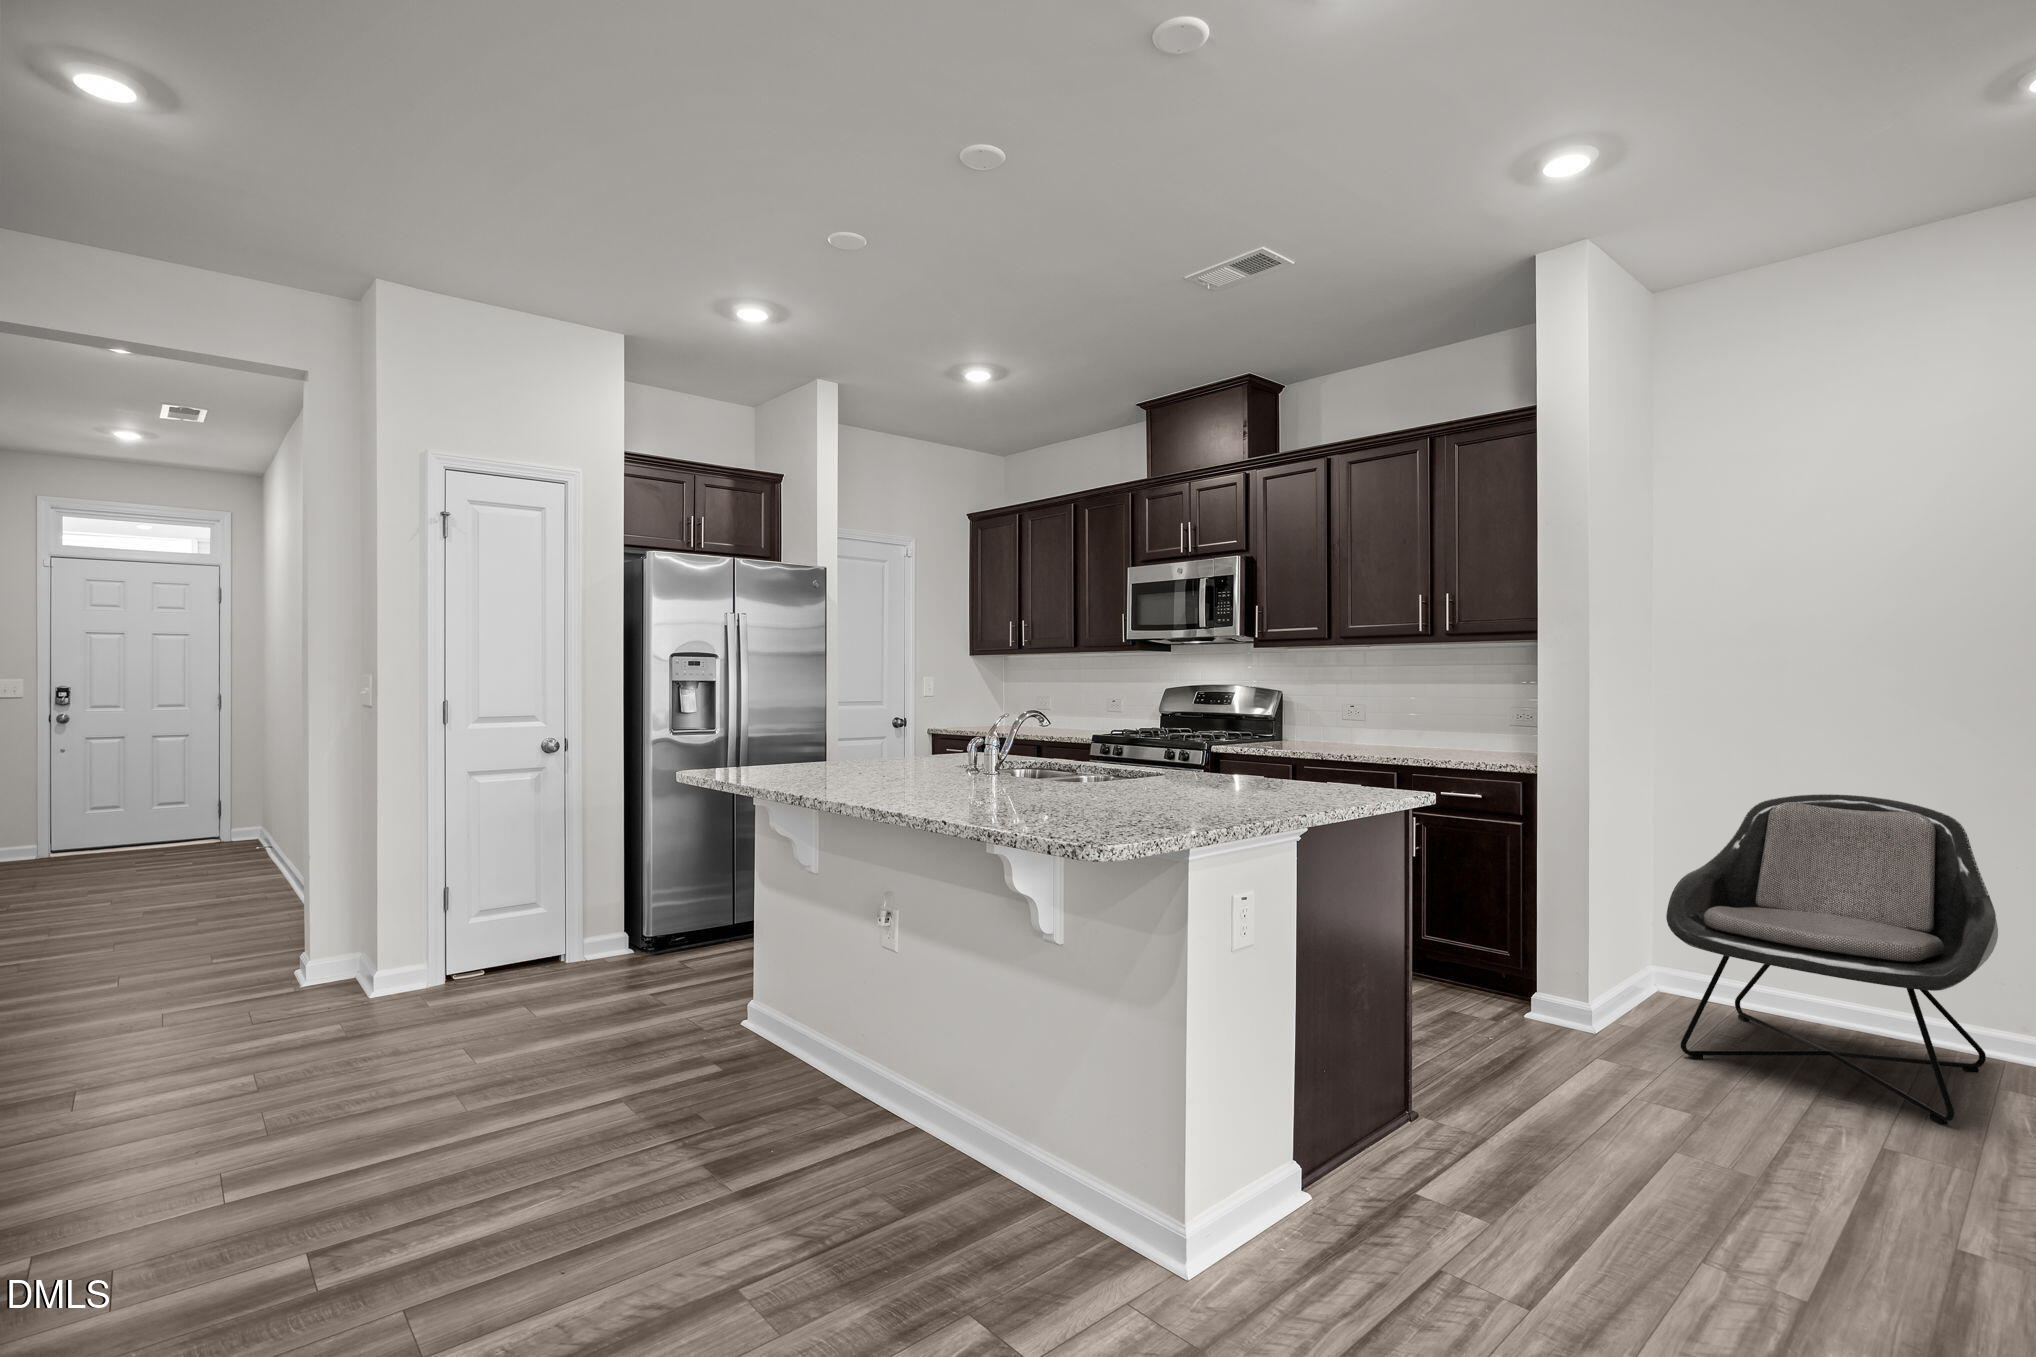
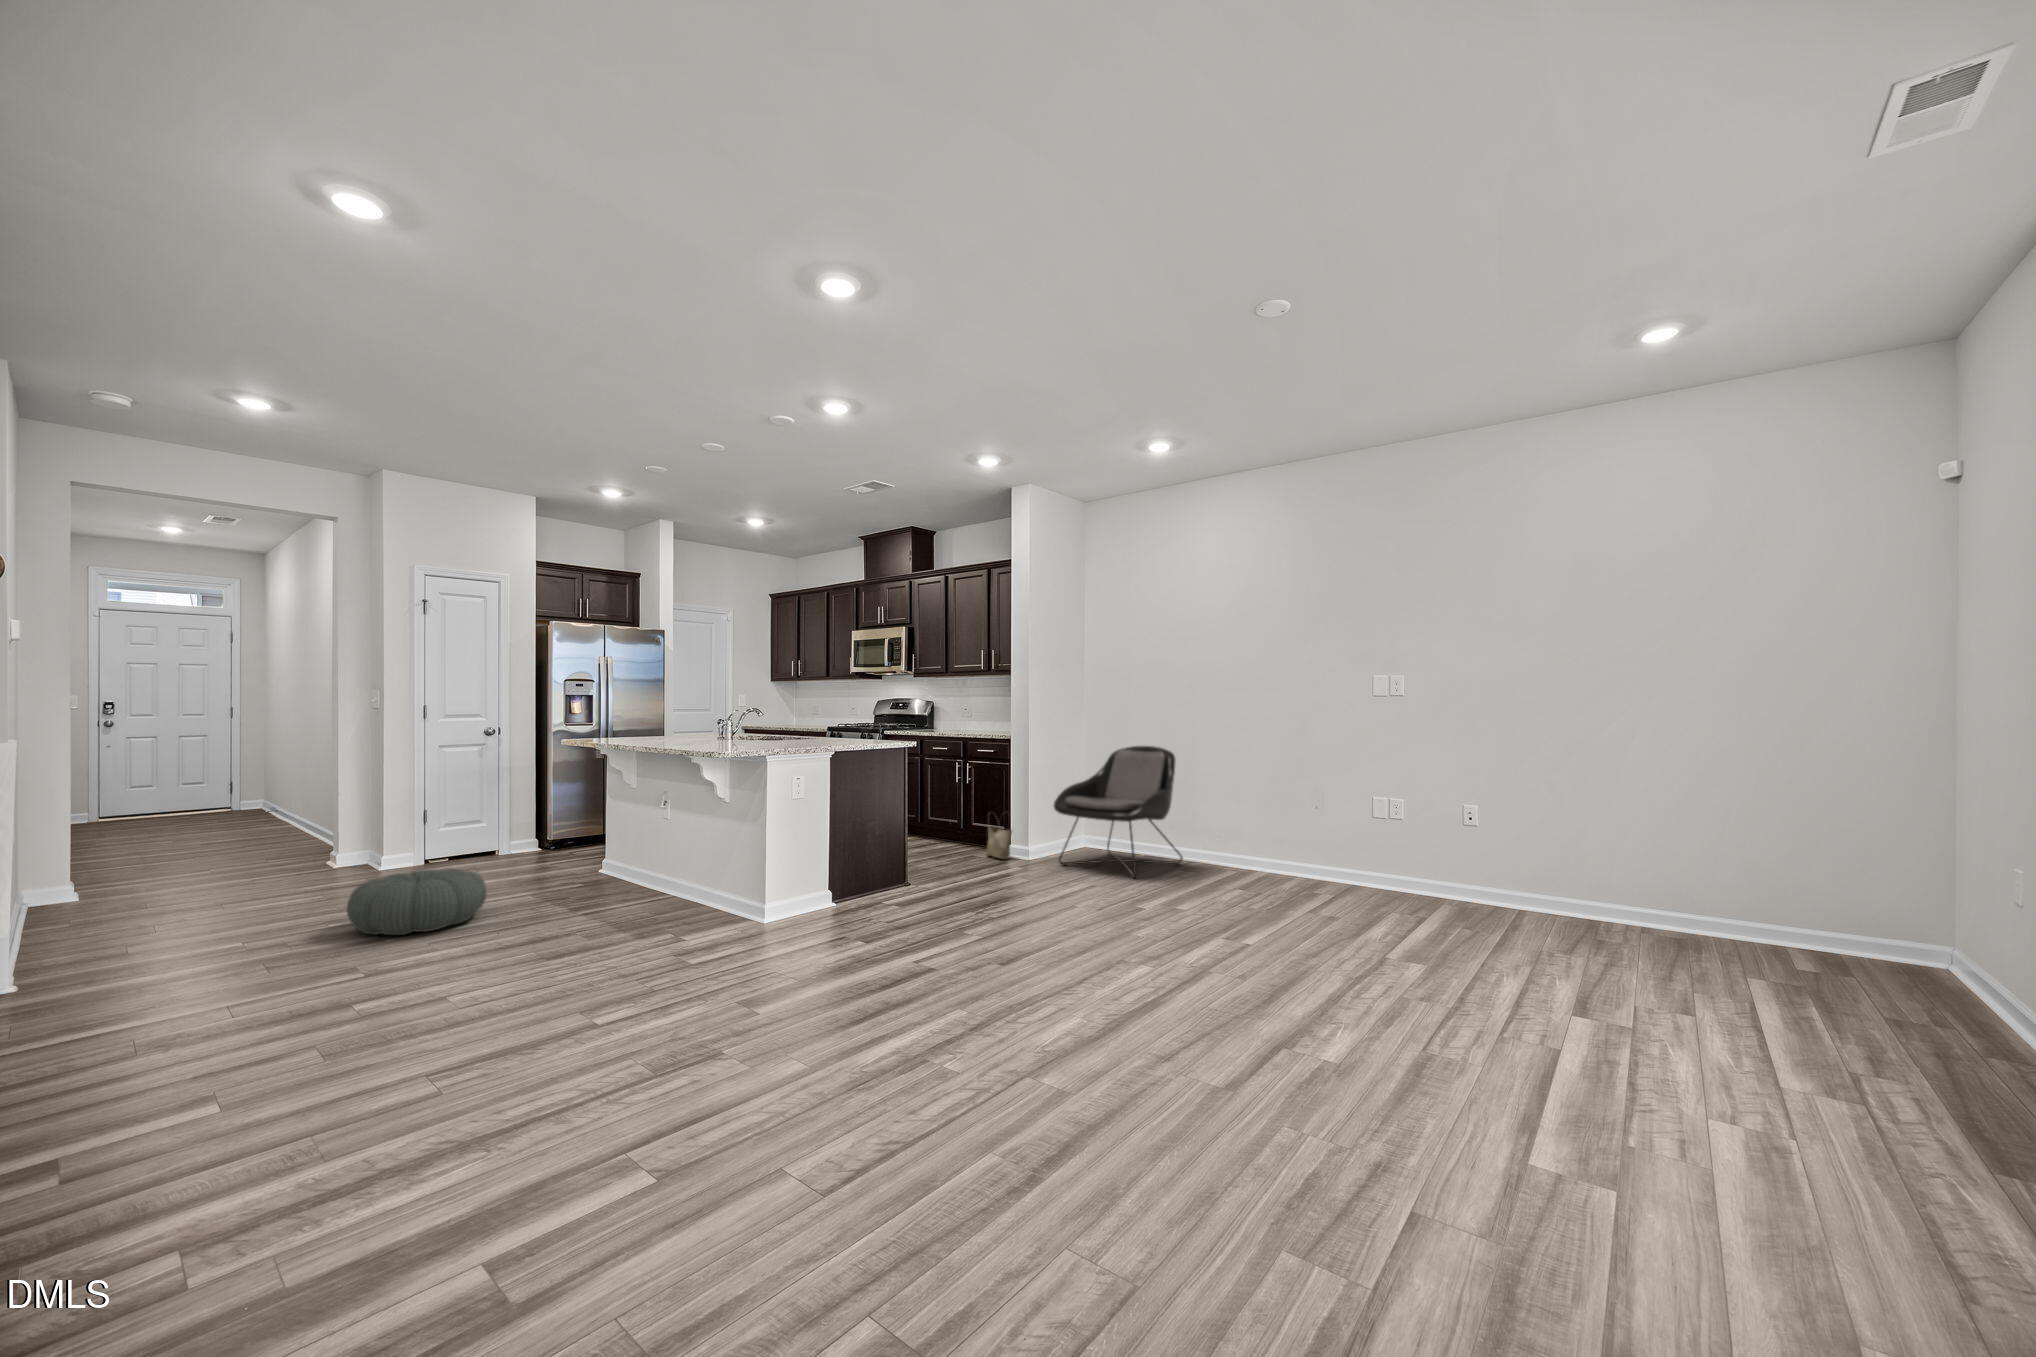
woven basket: none [1475,923,1547,1027] -> present [986,821,1012,859]
pouf: none [225,1067,528,1265] -> present [347,868,487,935]

